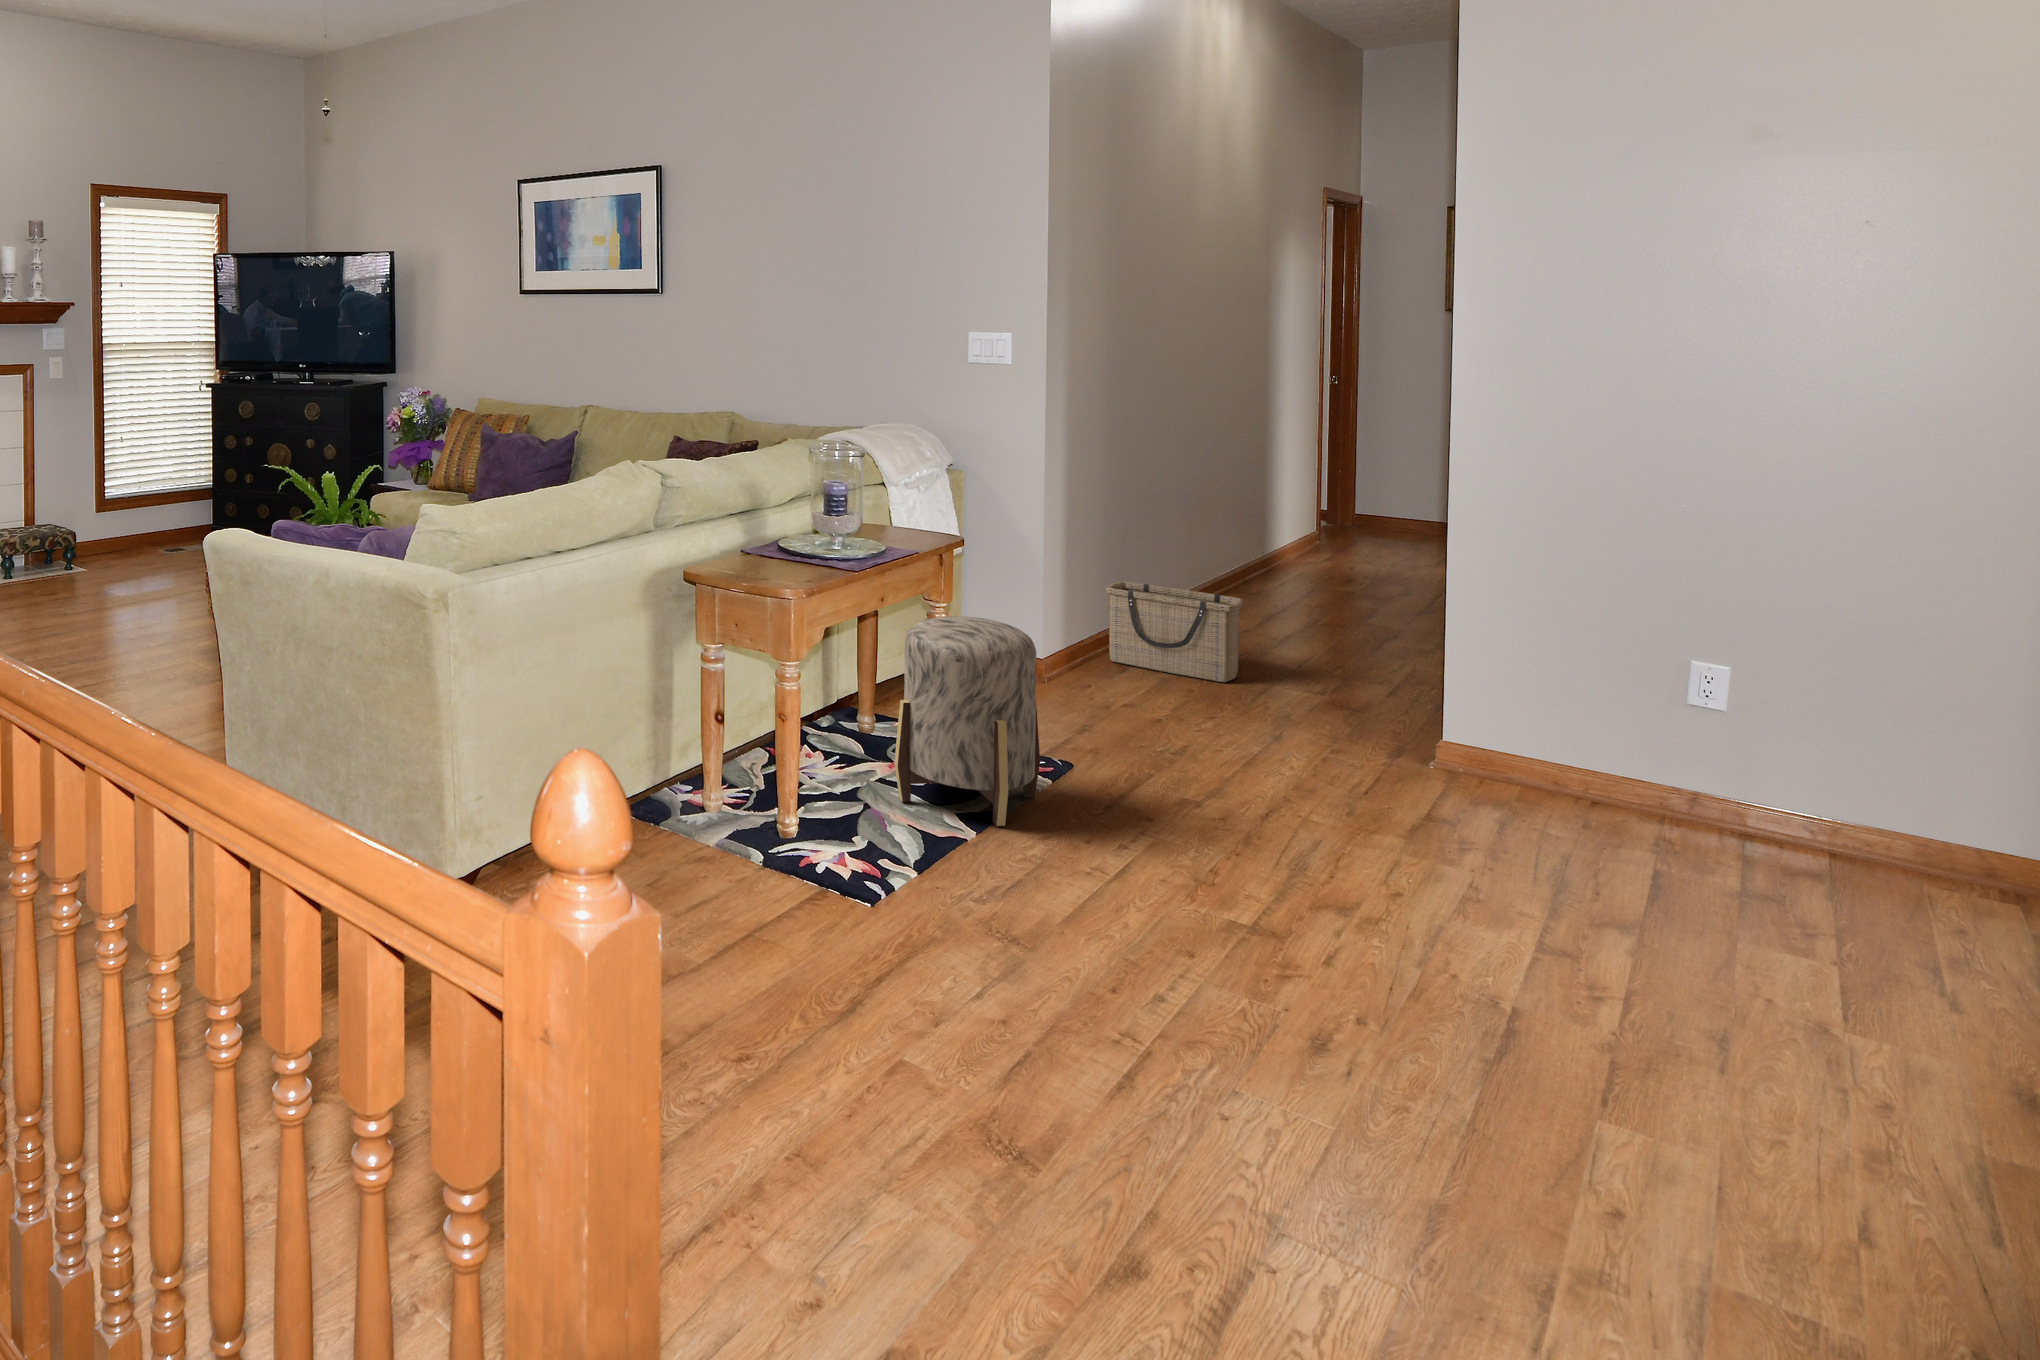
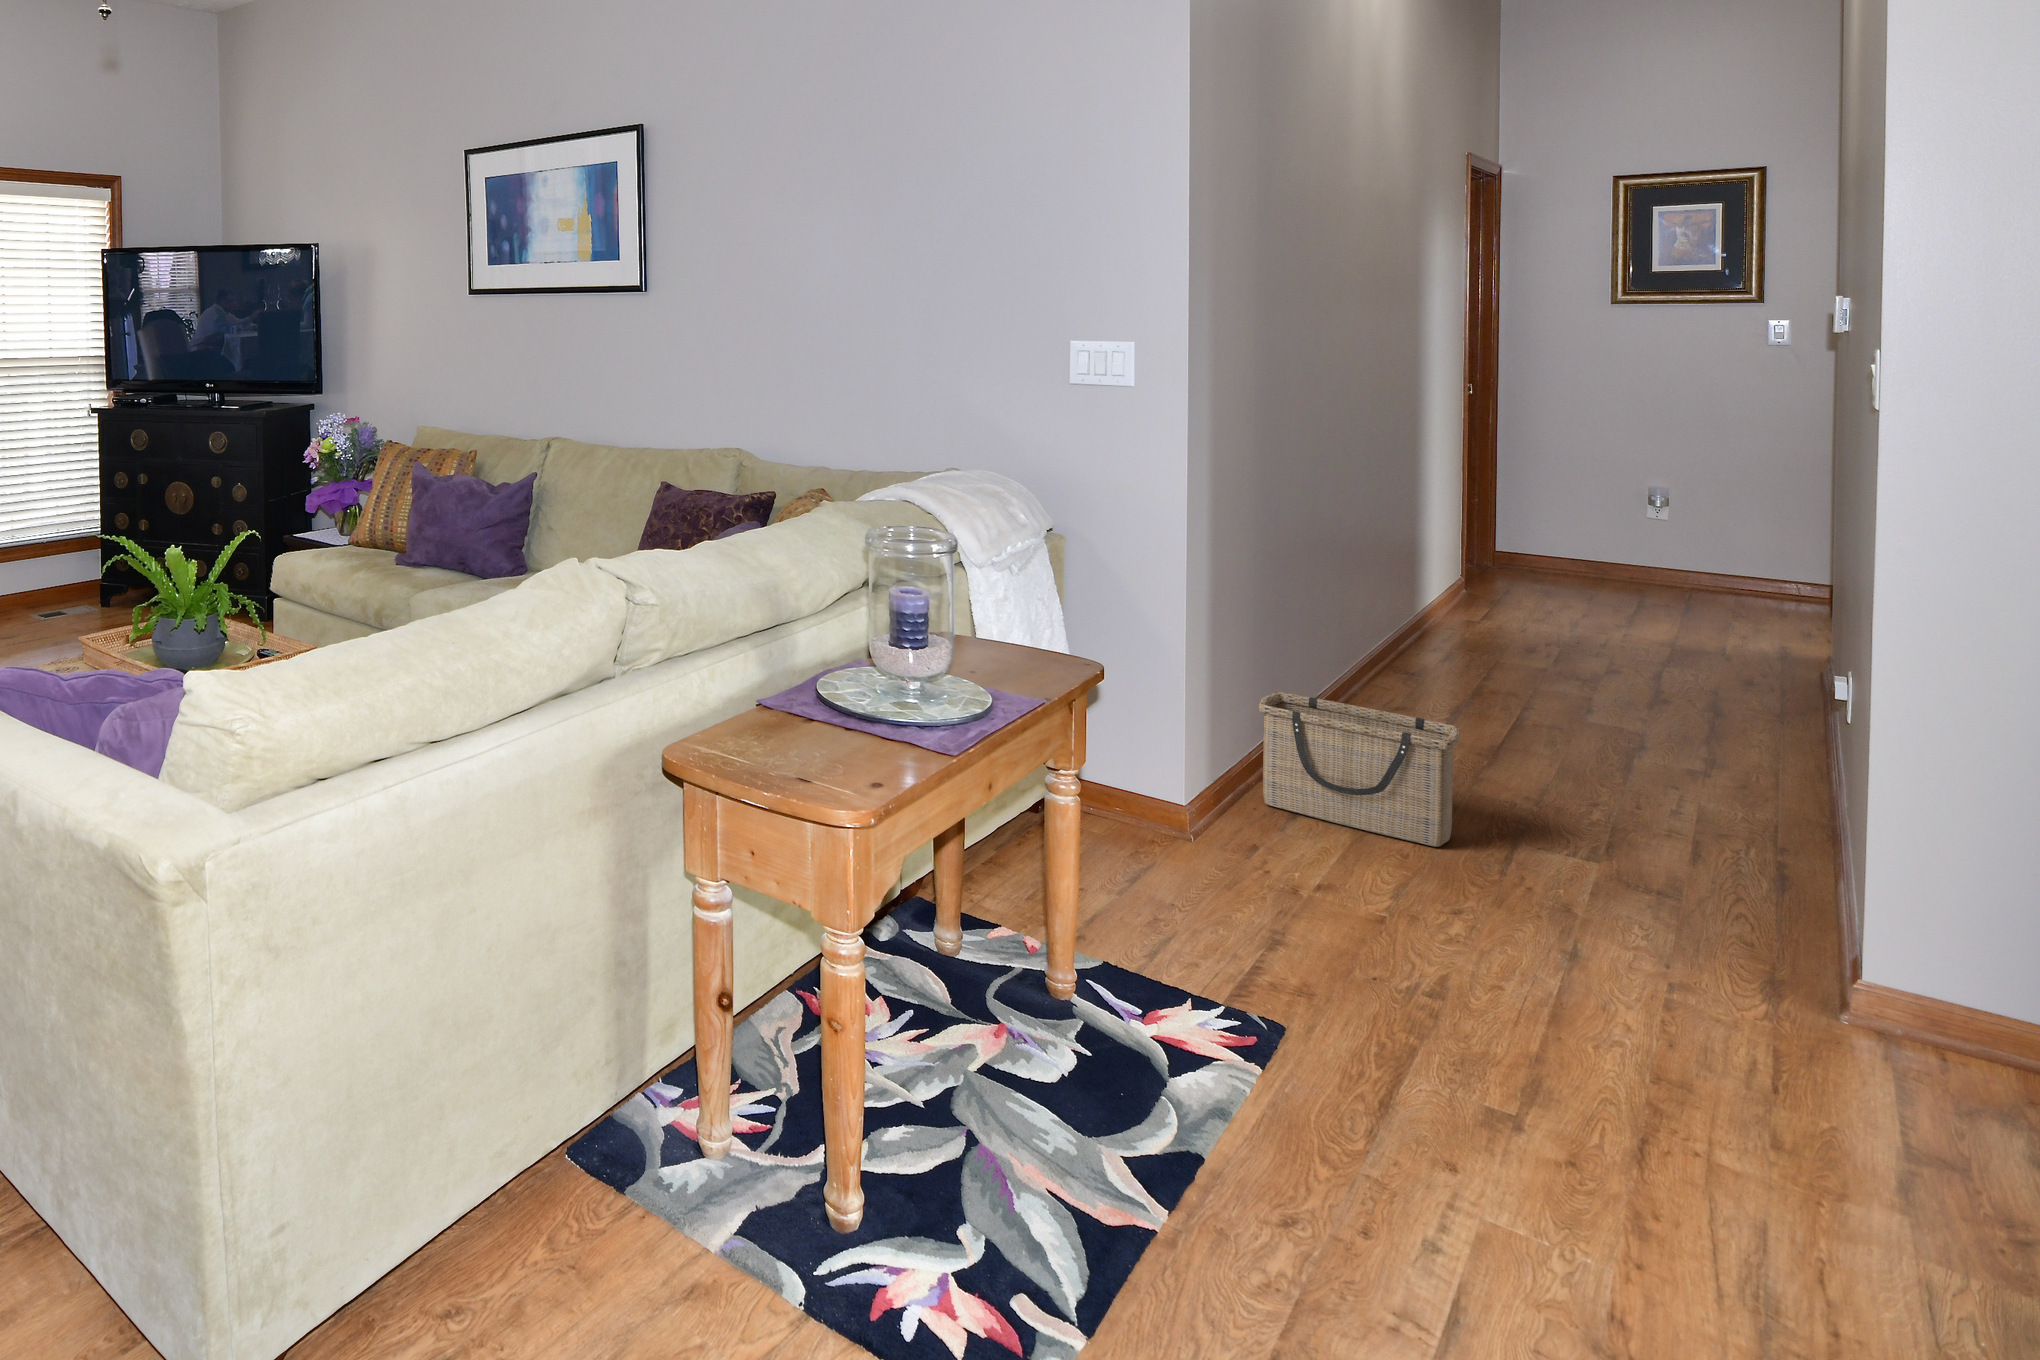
ottoman: present [894,616,1040,826] -> none [1006,817,1238,1187]

